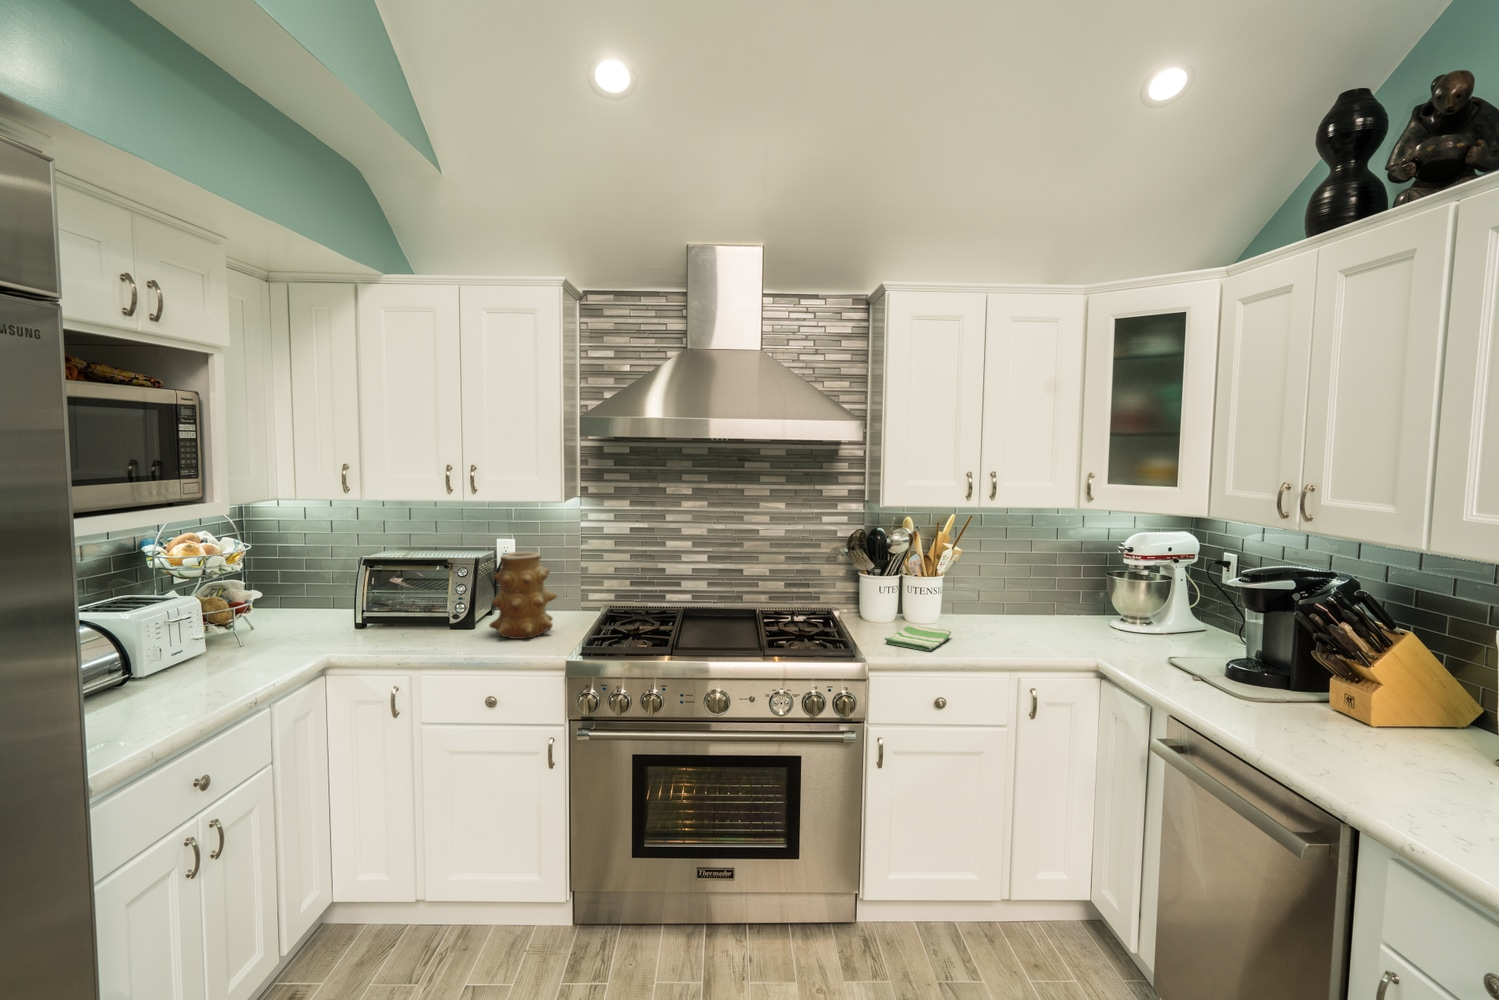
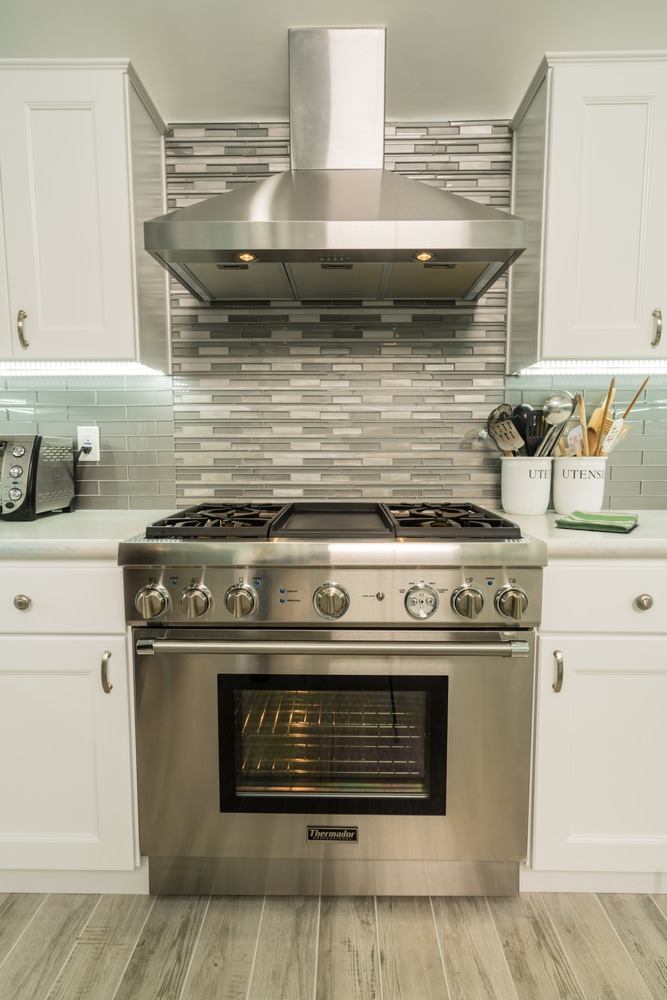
vase: present [489,551,557,639] -> none [43,419,131,525]

